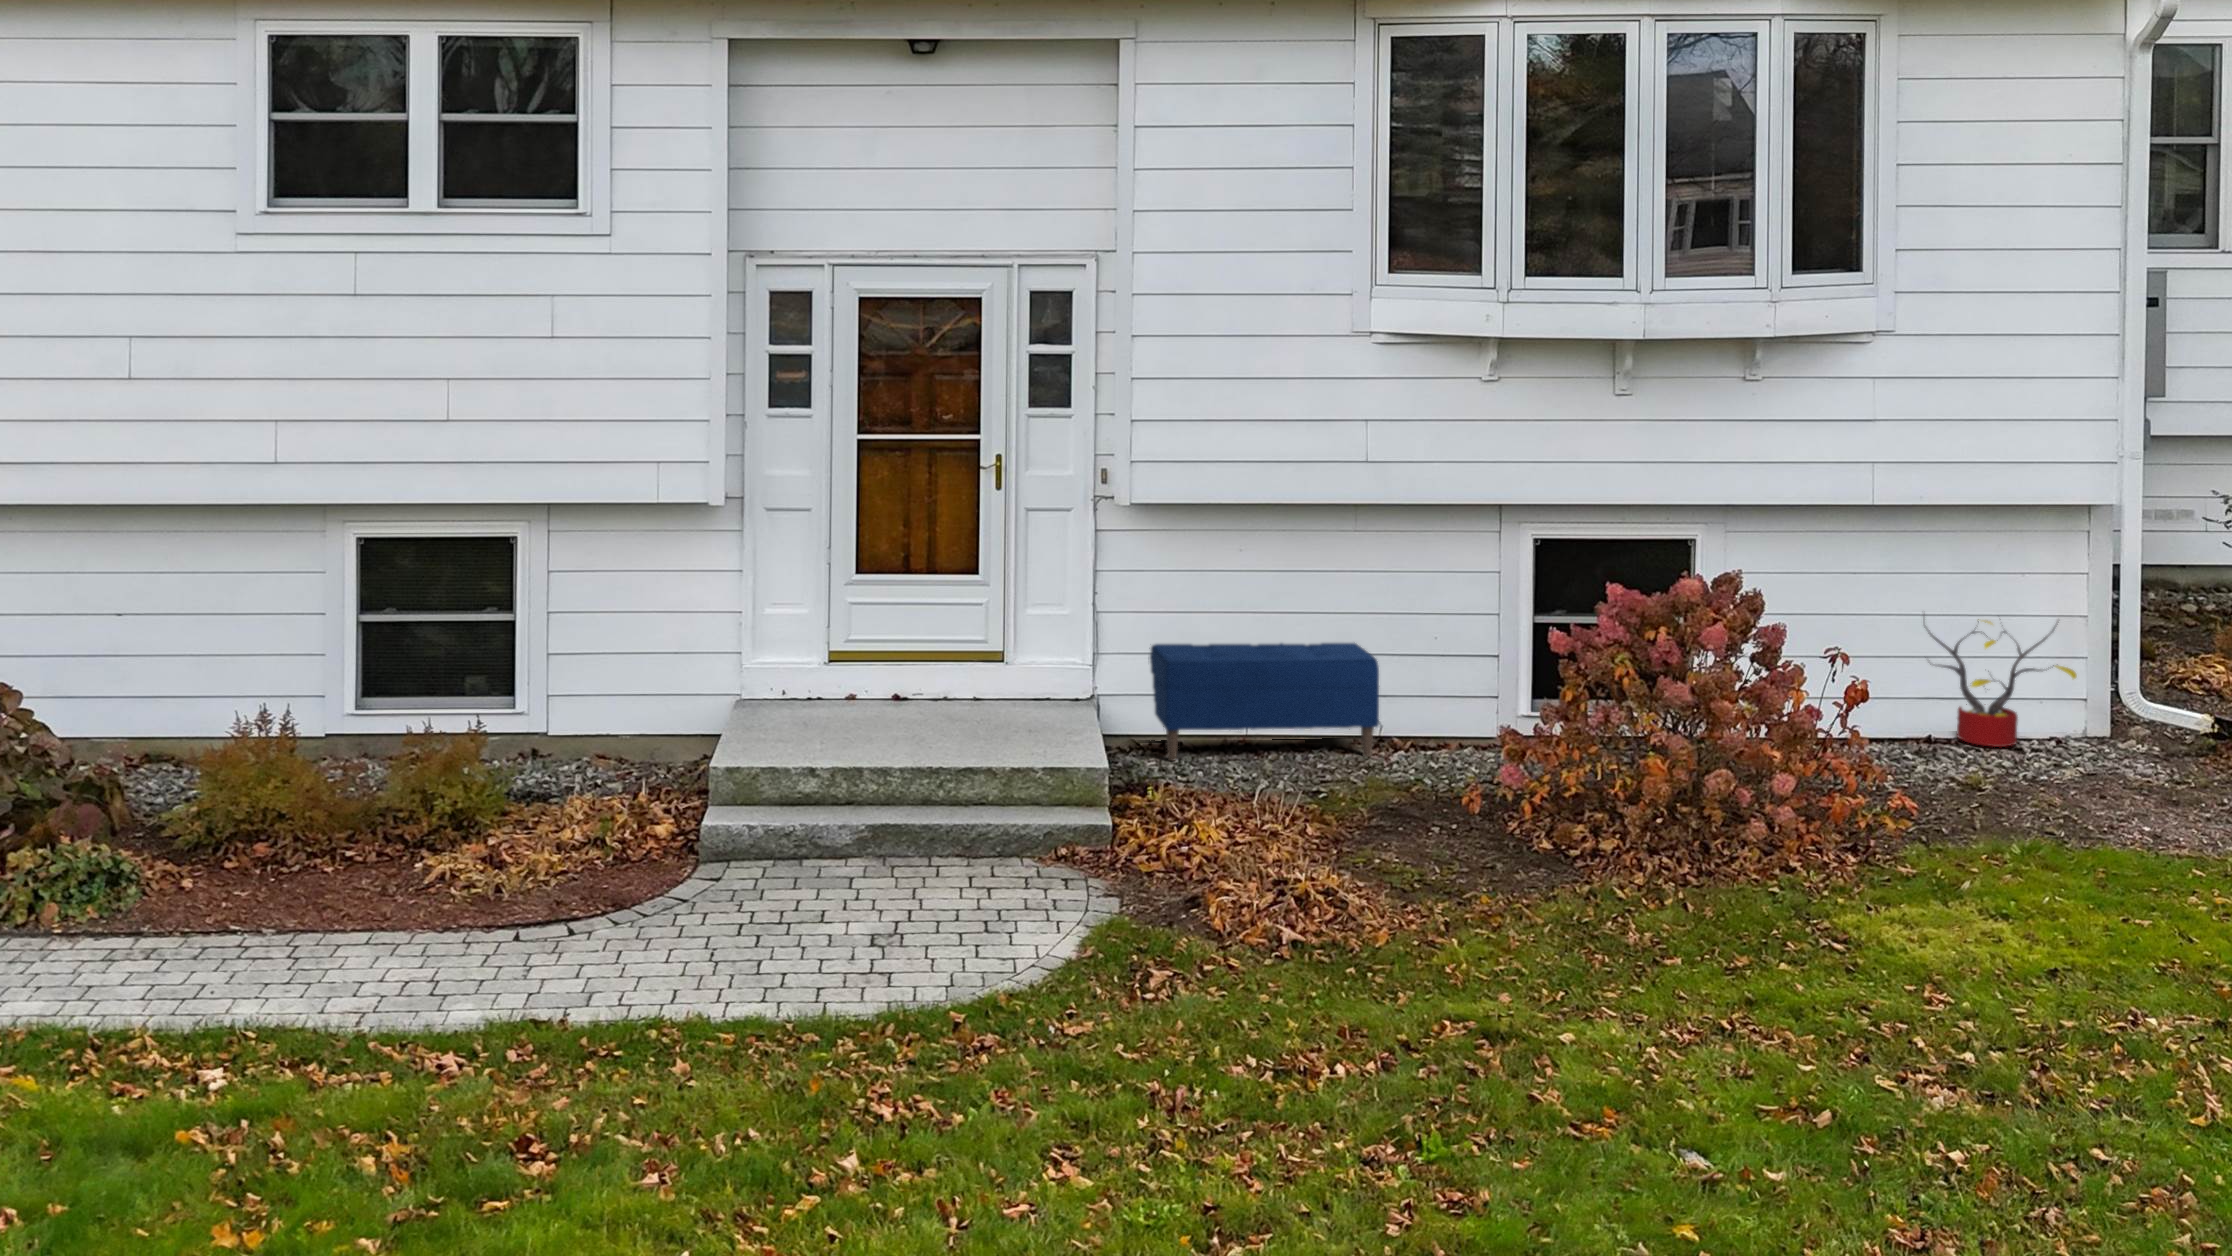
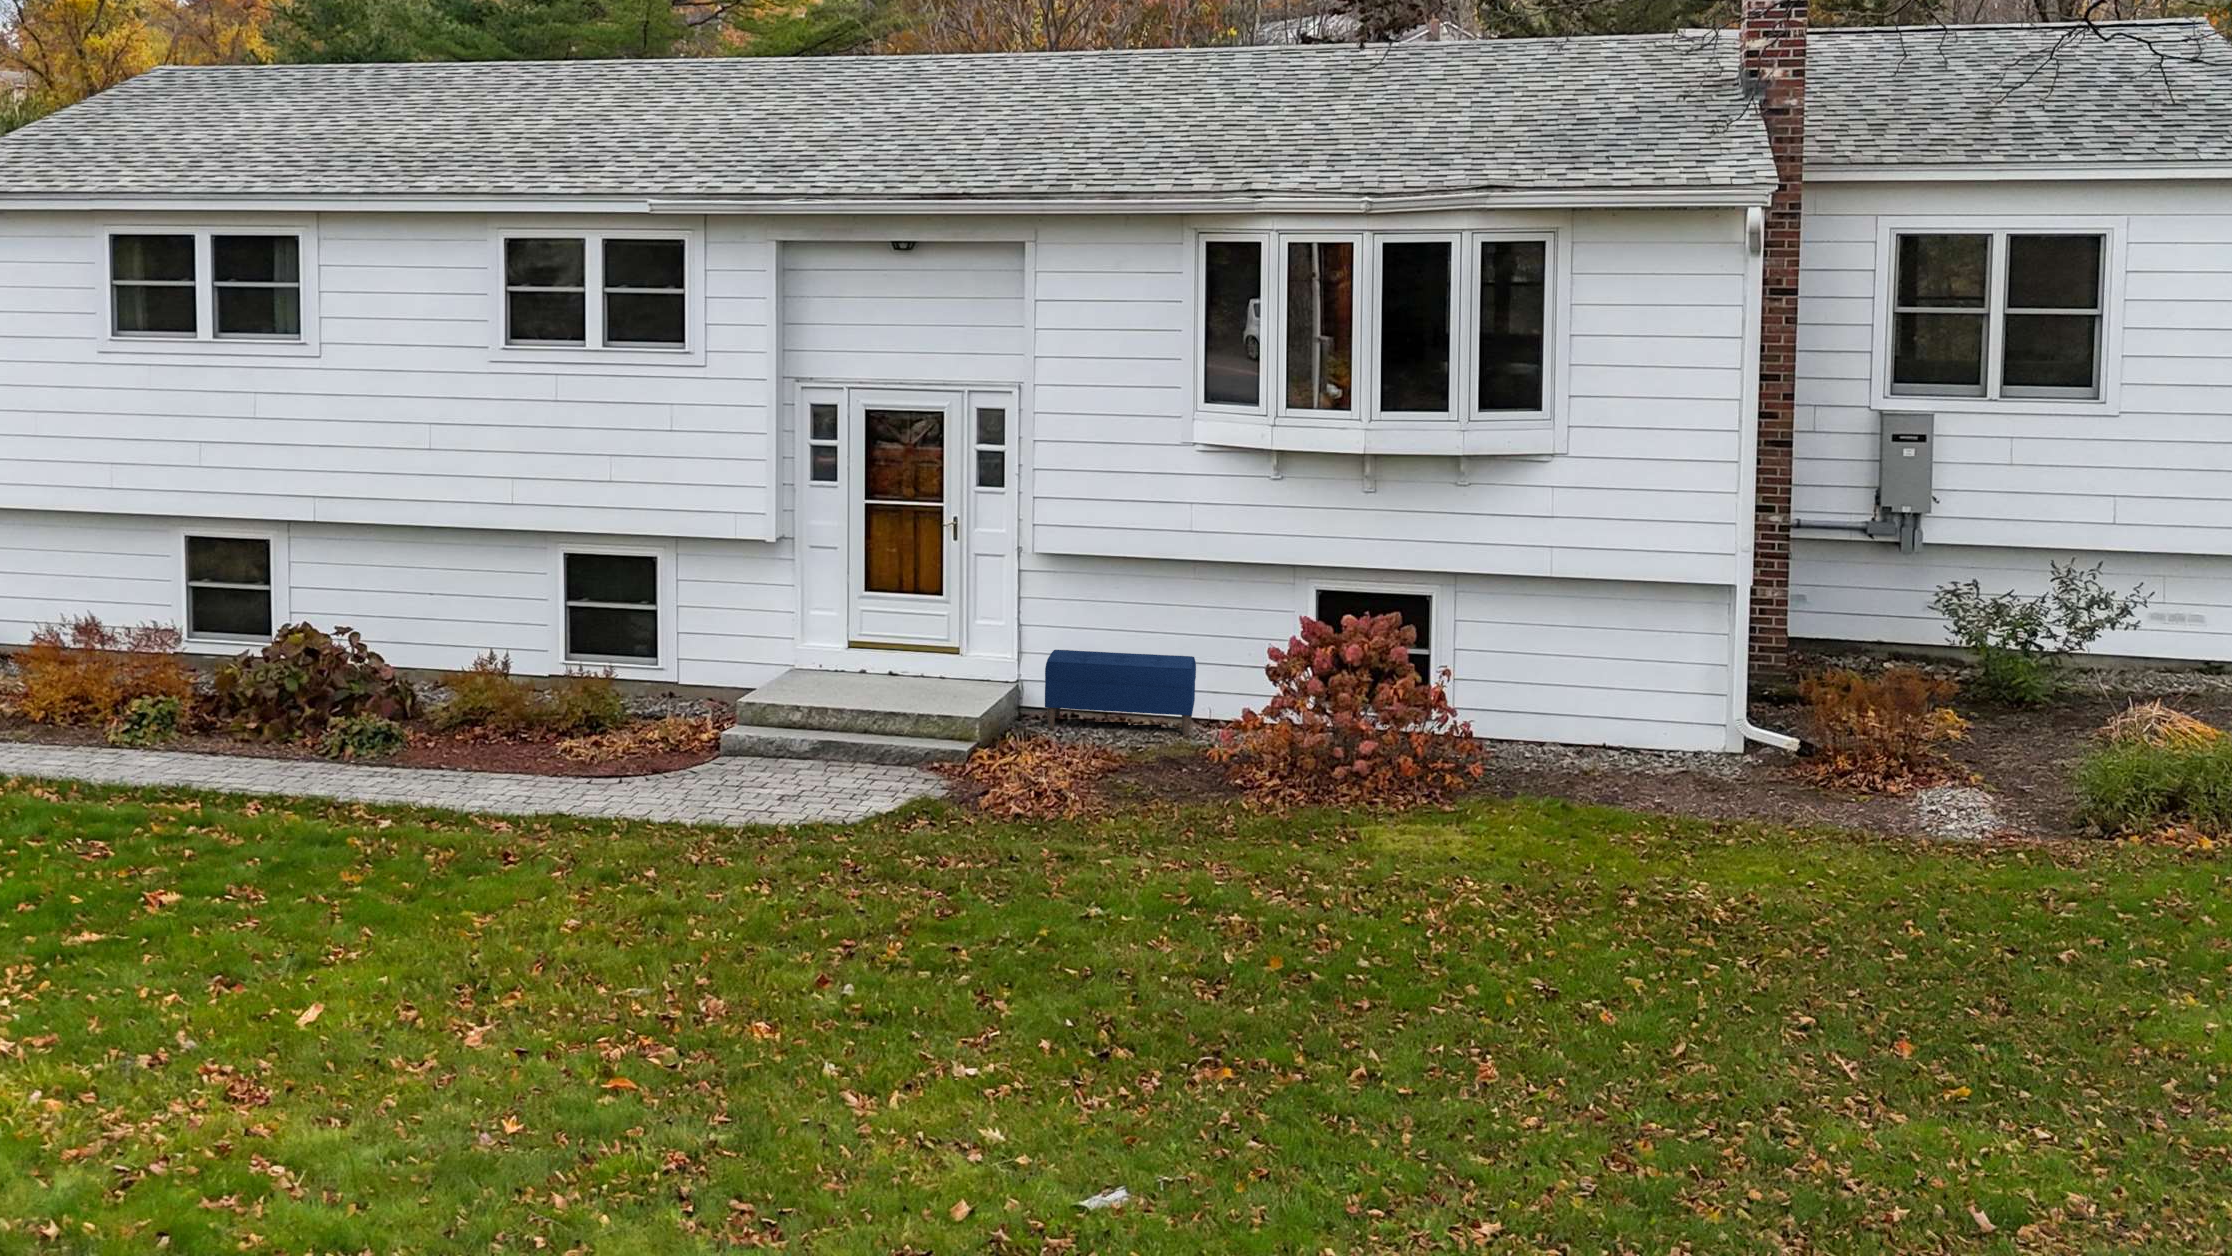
decorative plant: present [1924,619,2077,747] -> none [1605,661,1708,762]

